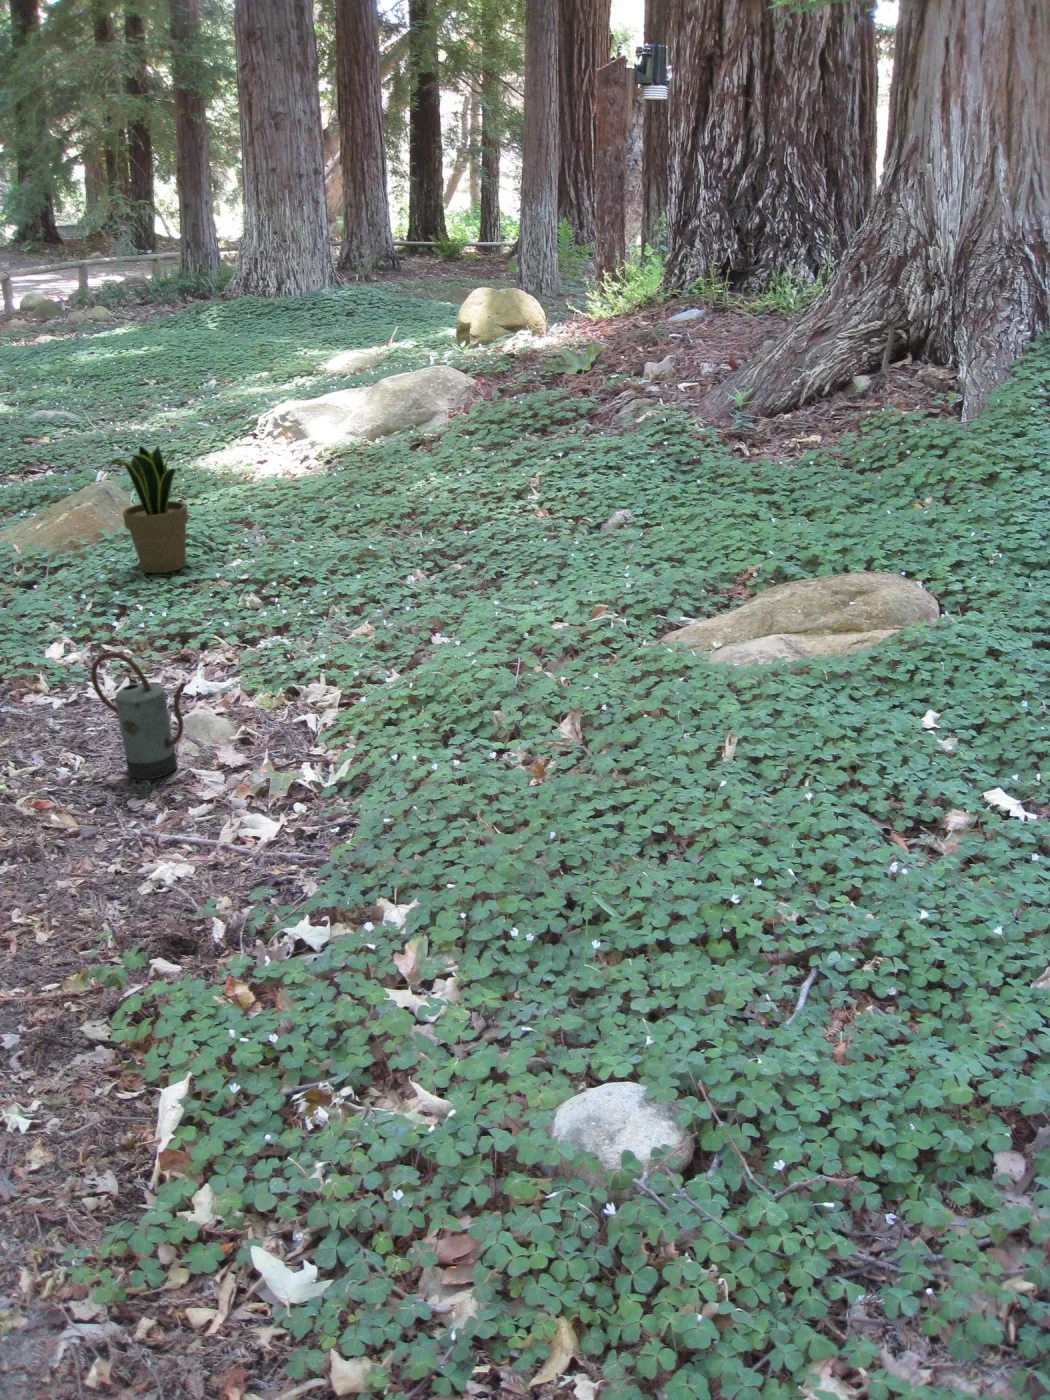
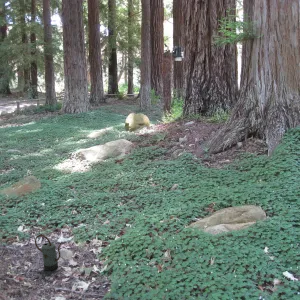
potted plant: present [111,446,189,573] -> none [36,169,57,204]

